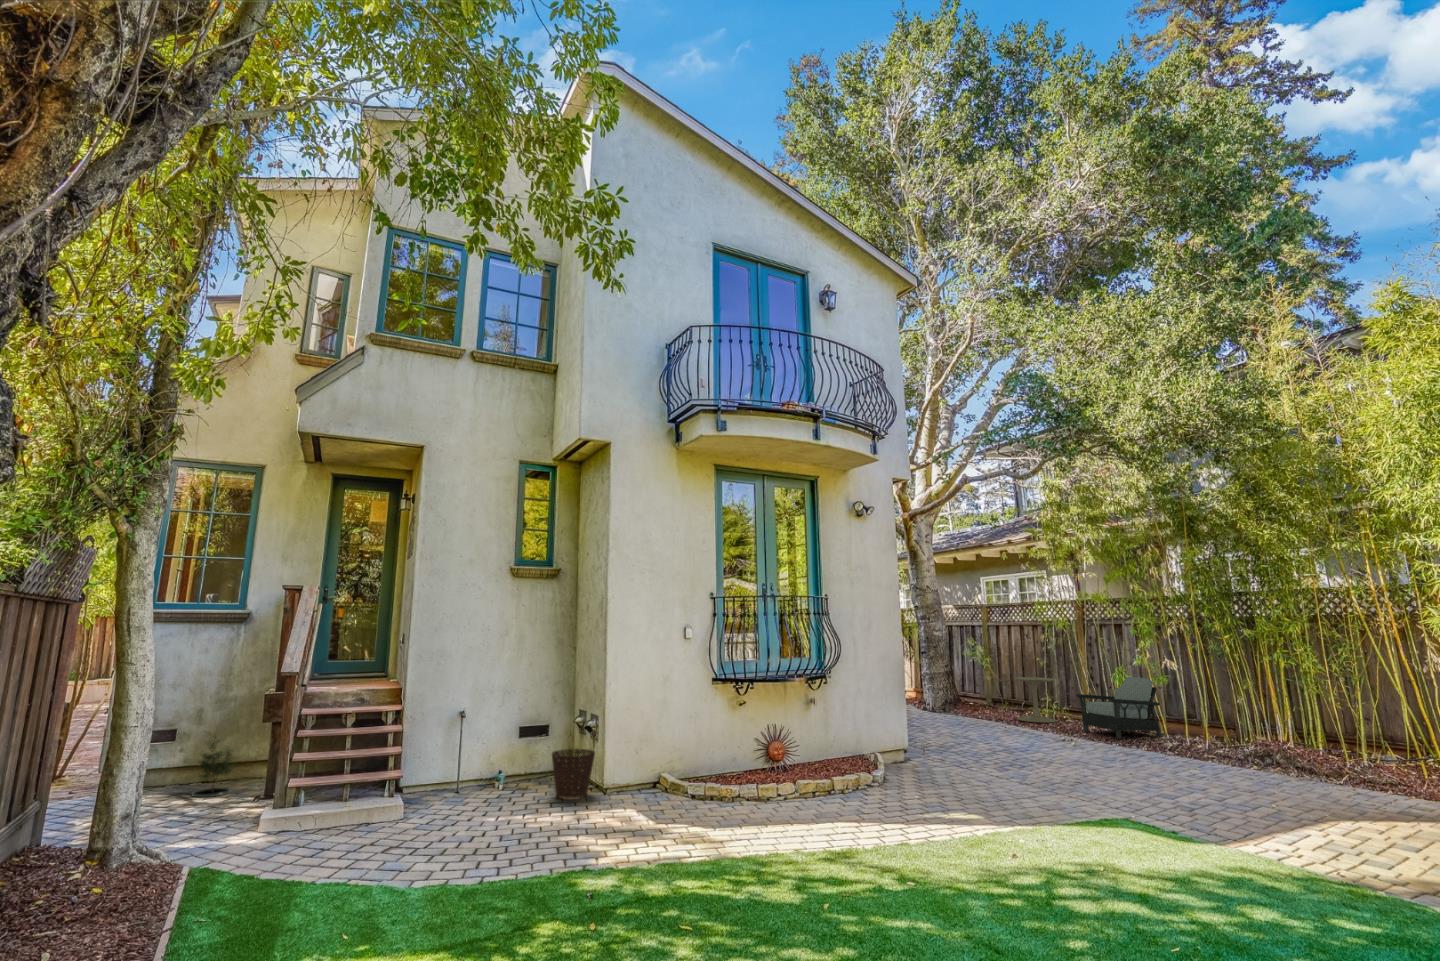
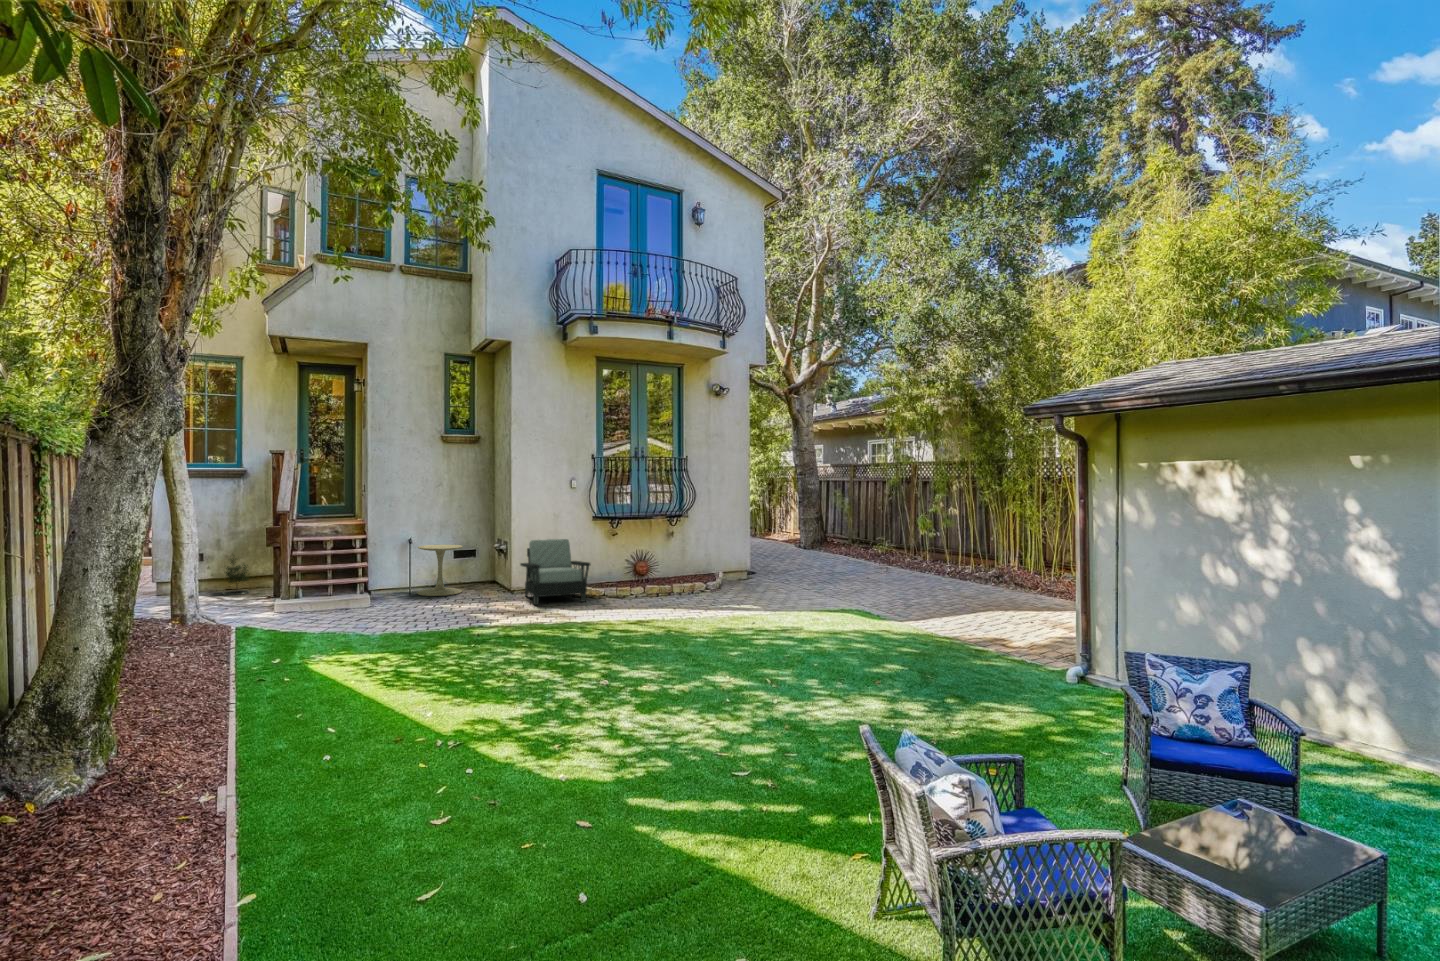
pedestal table: present [1014,677,1057,723] -> present [417,545,463,596]
armchair: present [1076,677,1161,739] -> present [520,539,591,605]
basket: present [552,749,595,799] -> none [475,565,506,597]

